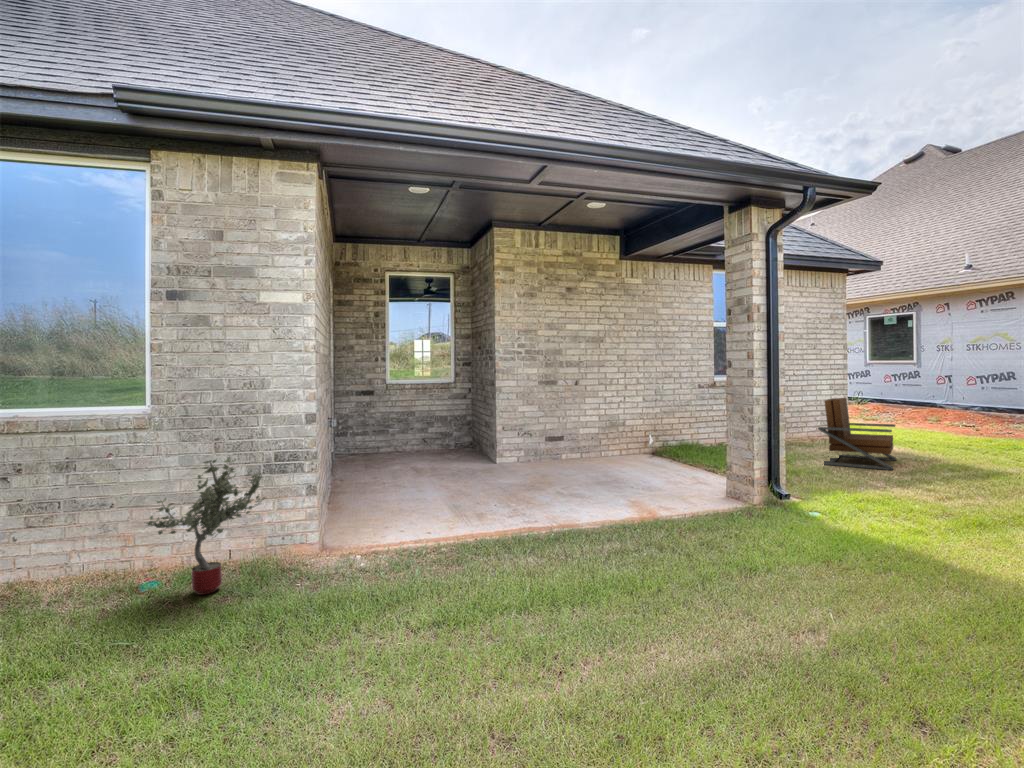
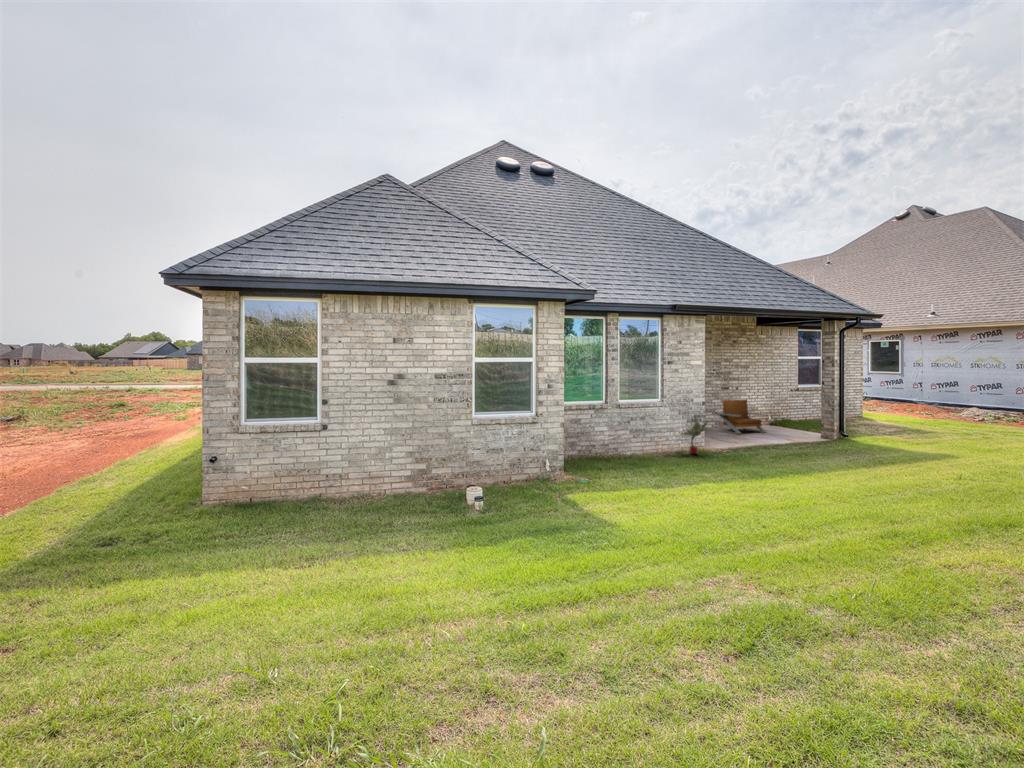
lounge chair: present [818,398,896,470] -> present [718,400,766,434]

